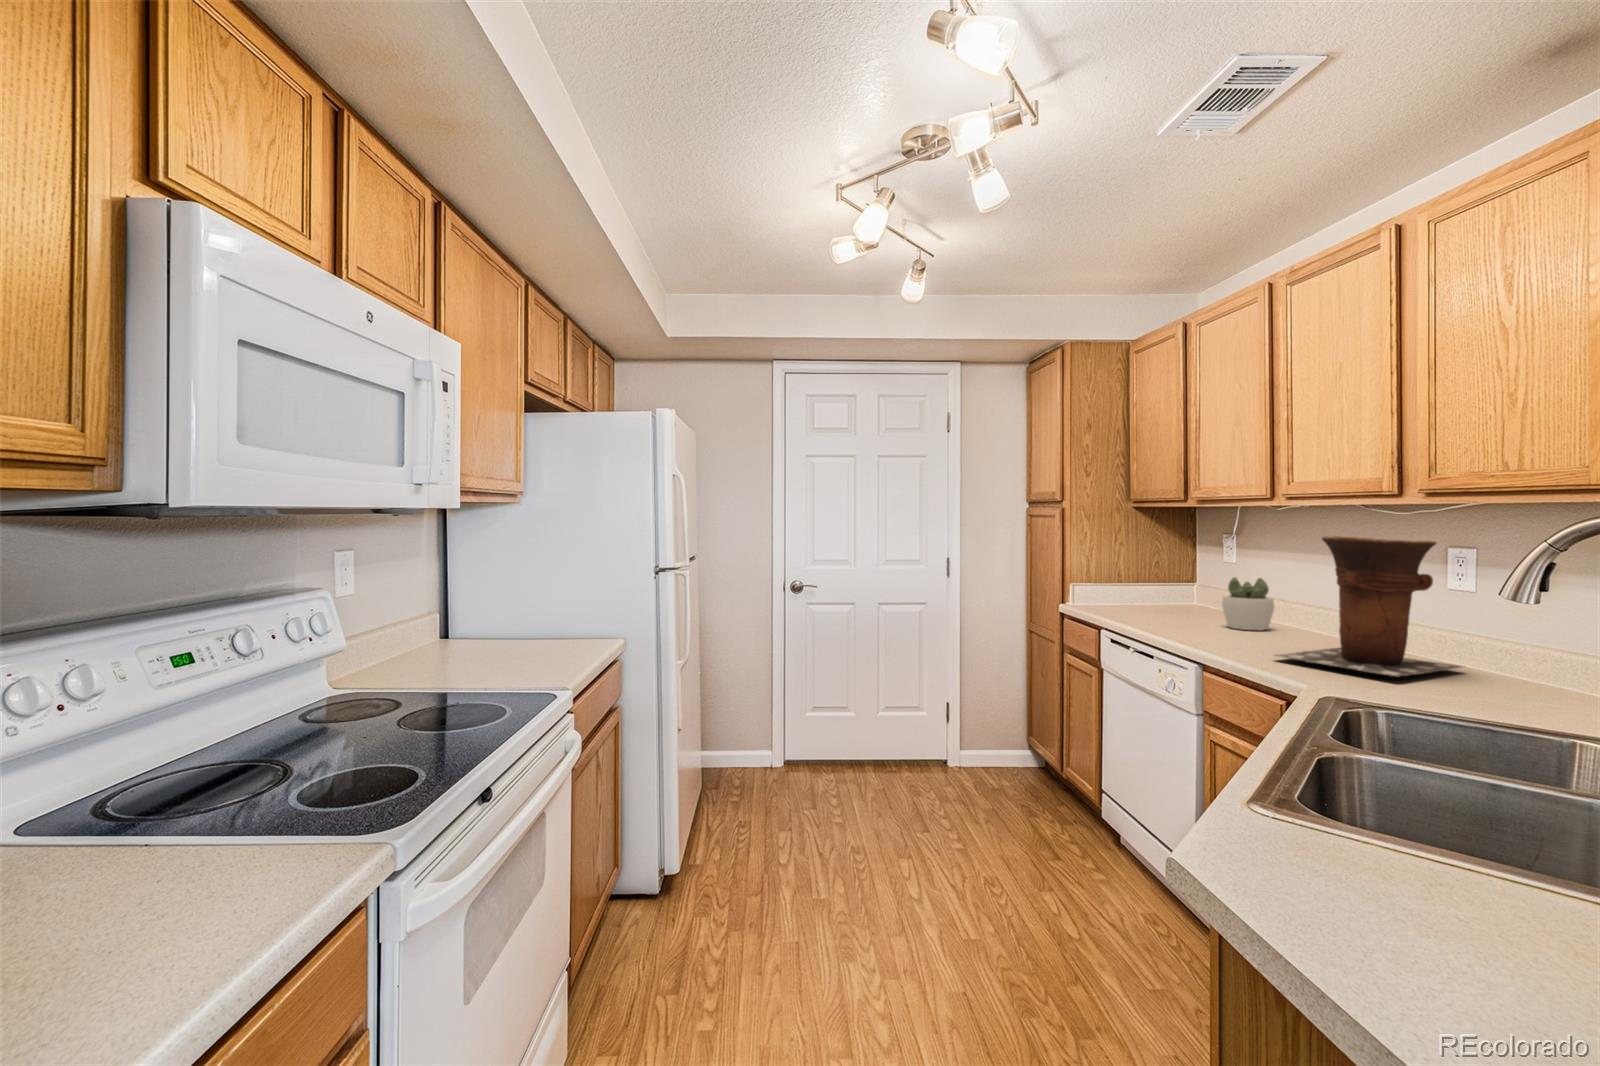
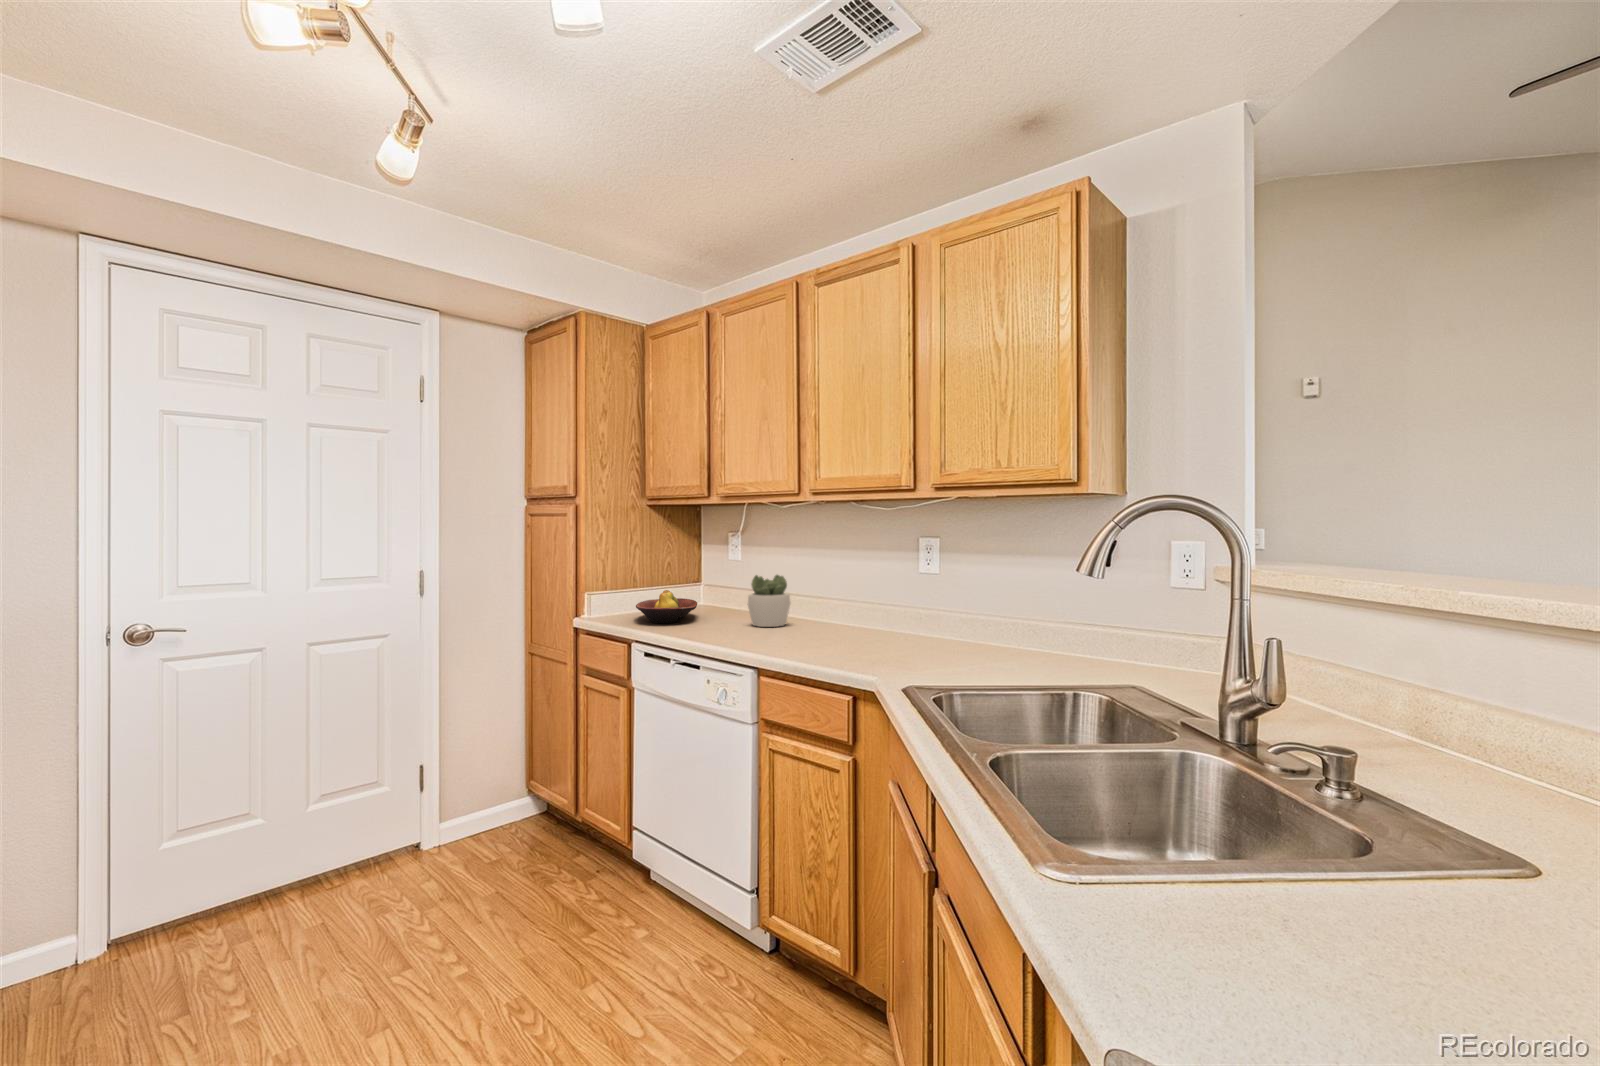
vase: present [1276,536,1462,676] -> none [823,528,953,657]
fruit bowl: none [1112,586,1178,617] -> present [636,590,697,623]

